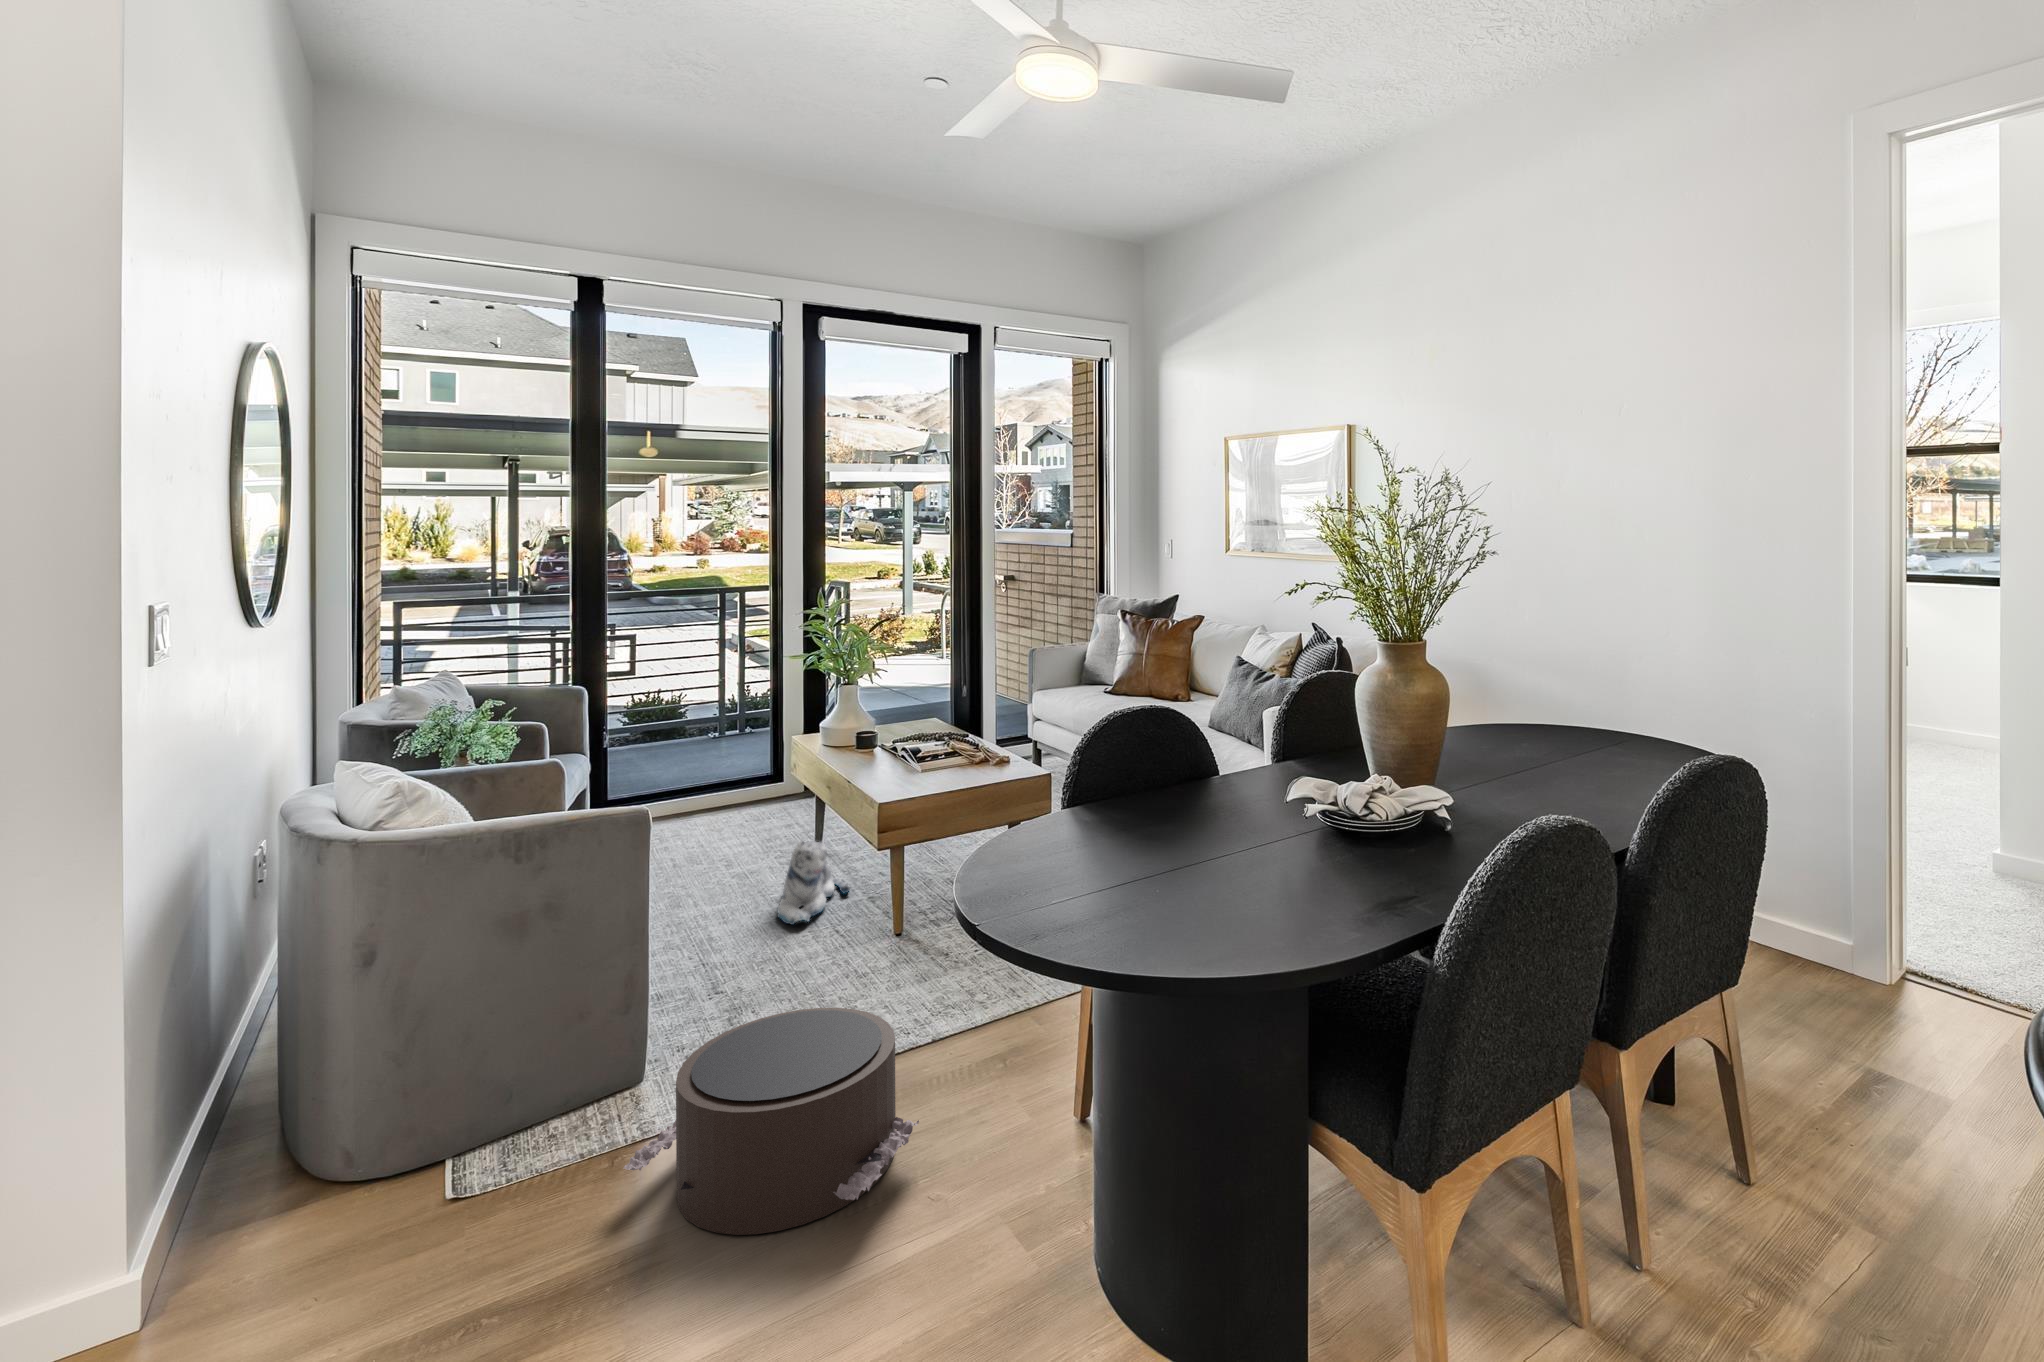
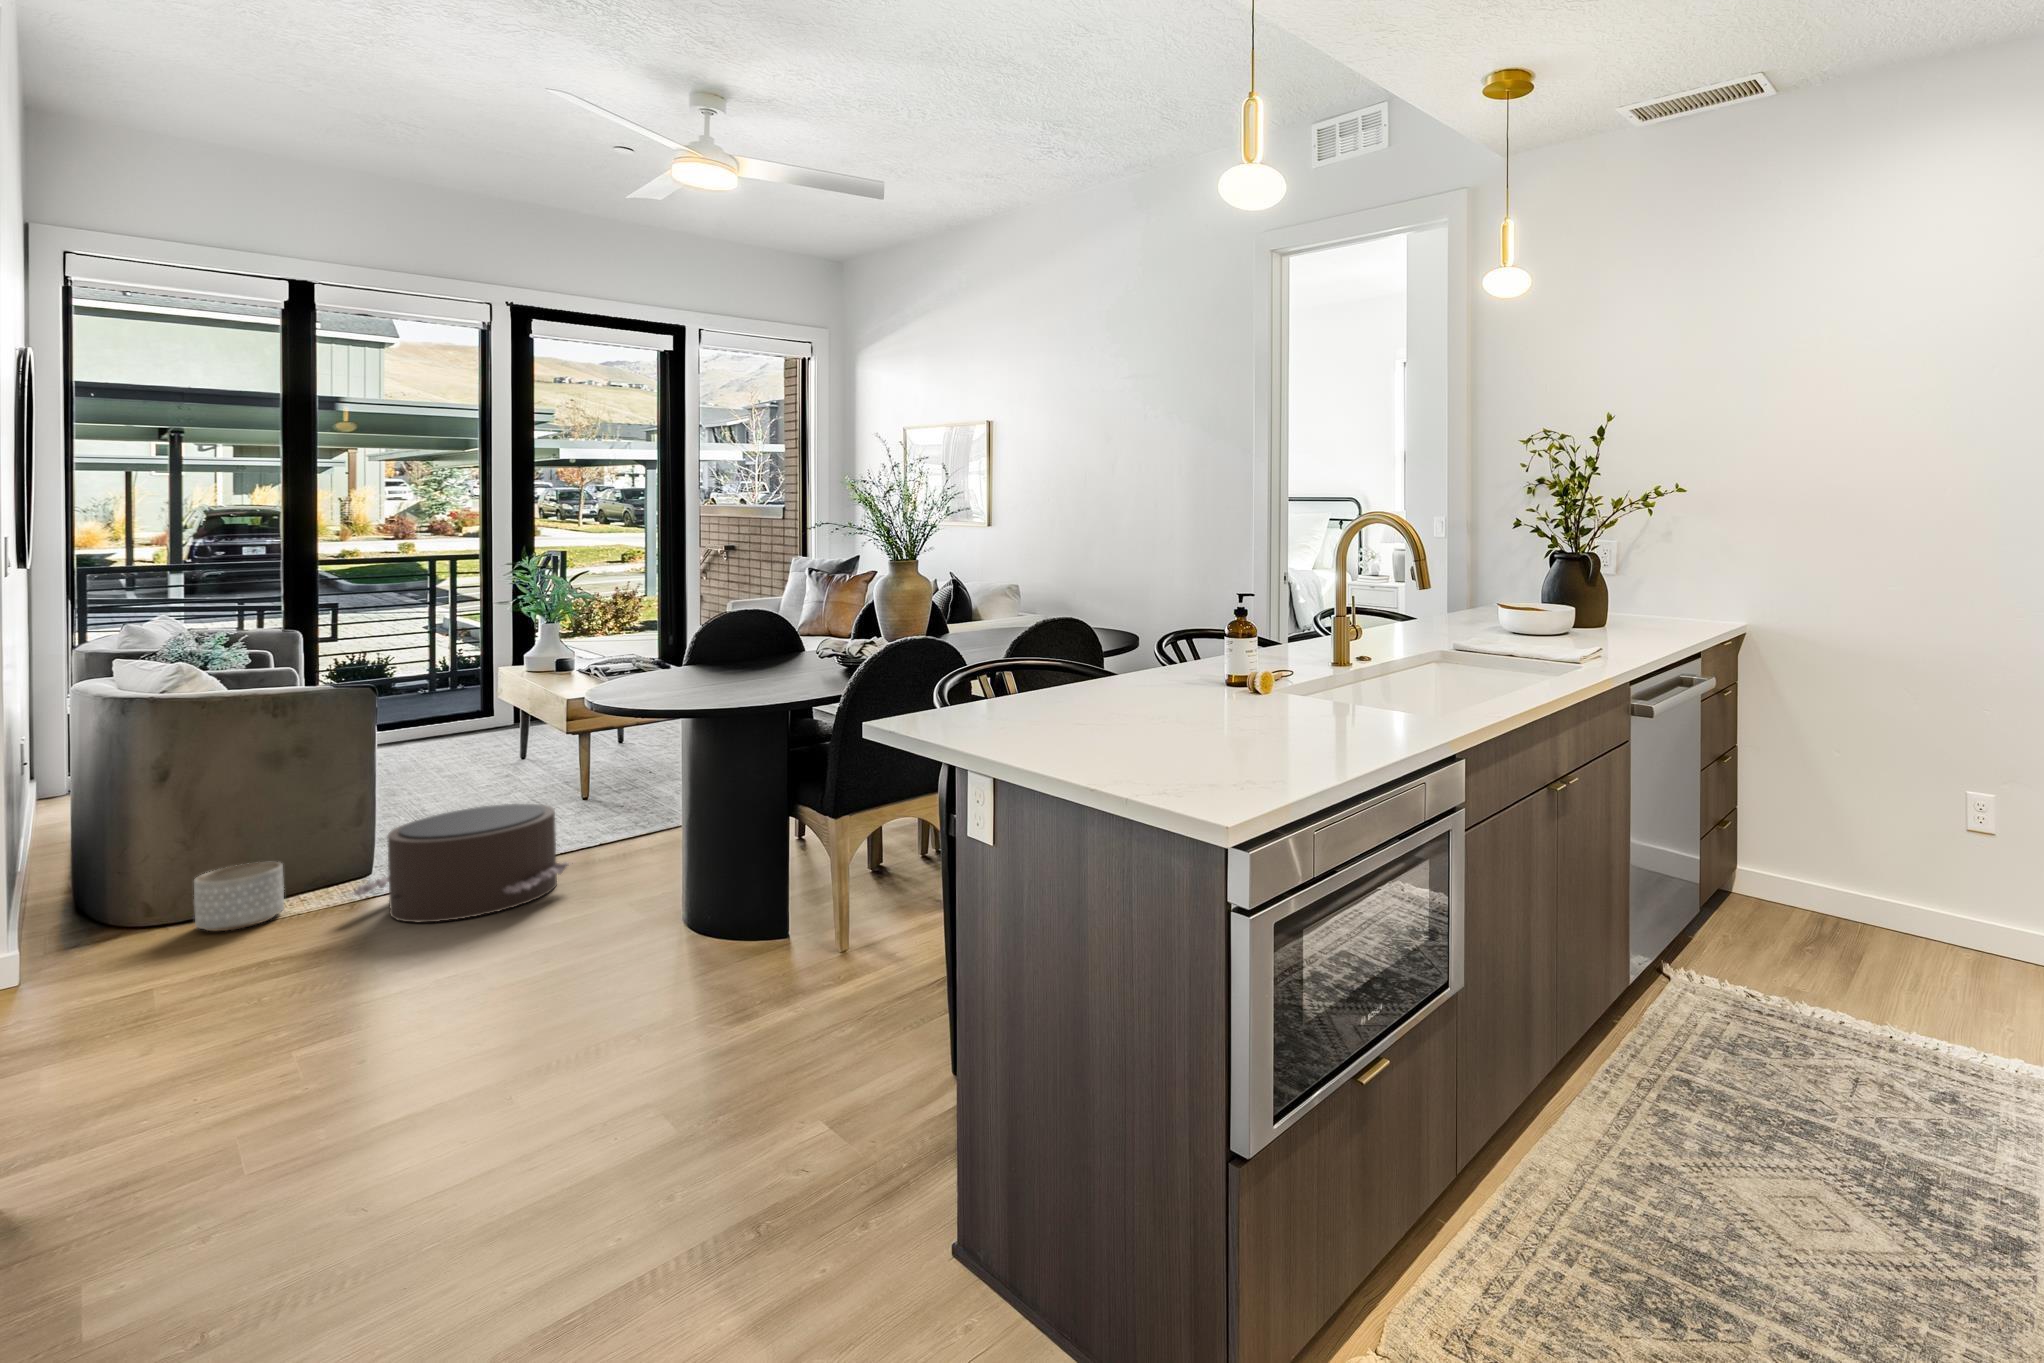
plush toy: present [777,841,849,925] -> none [484,738,550,800]
planter: none [423,1091,540,1214] -> present [194,862,284,931]

